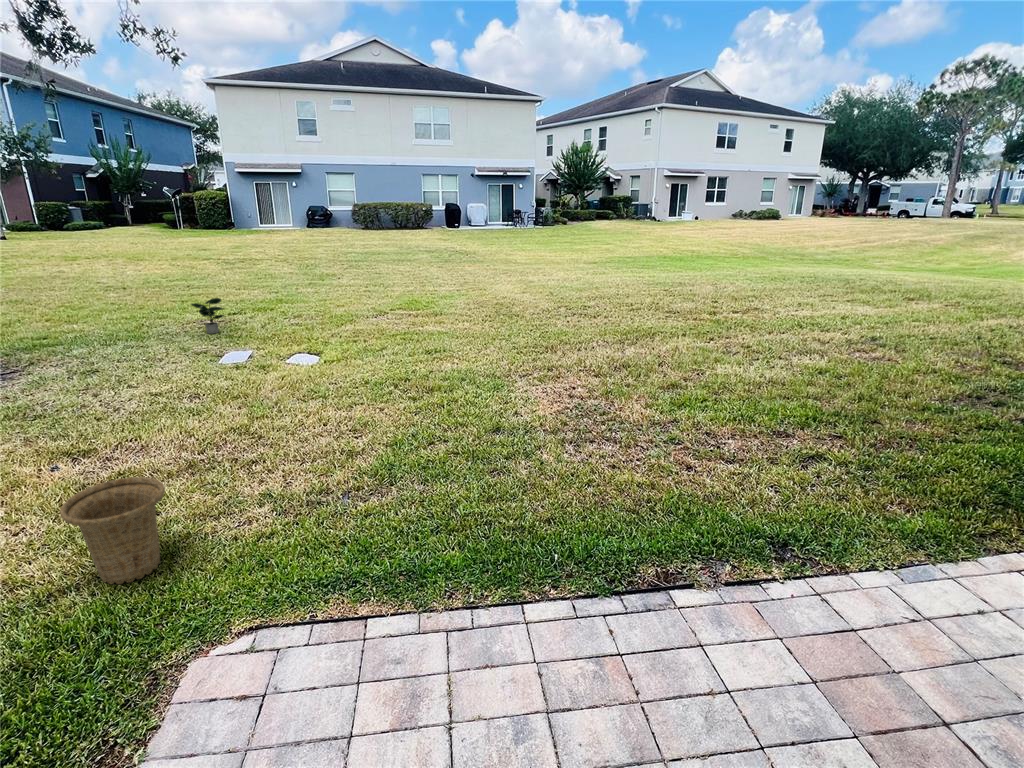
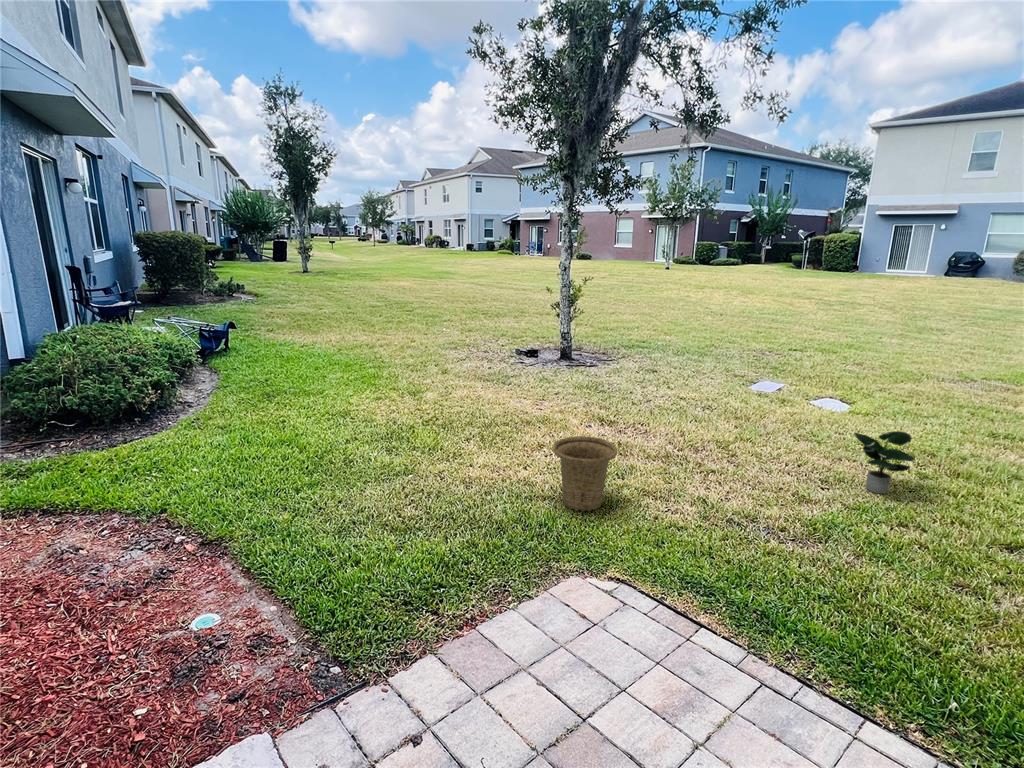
potted plant: present [191,298,224,334] -> present [854,431,915,494]

